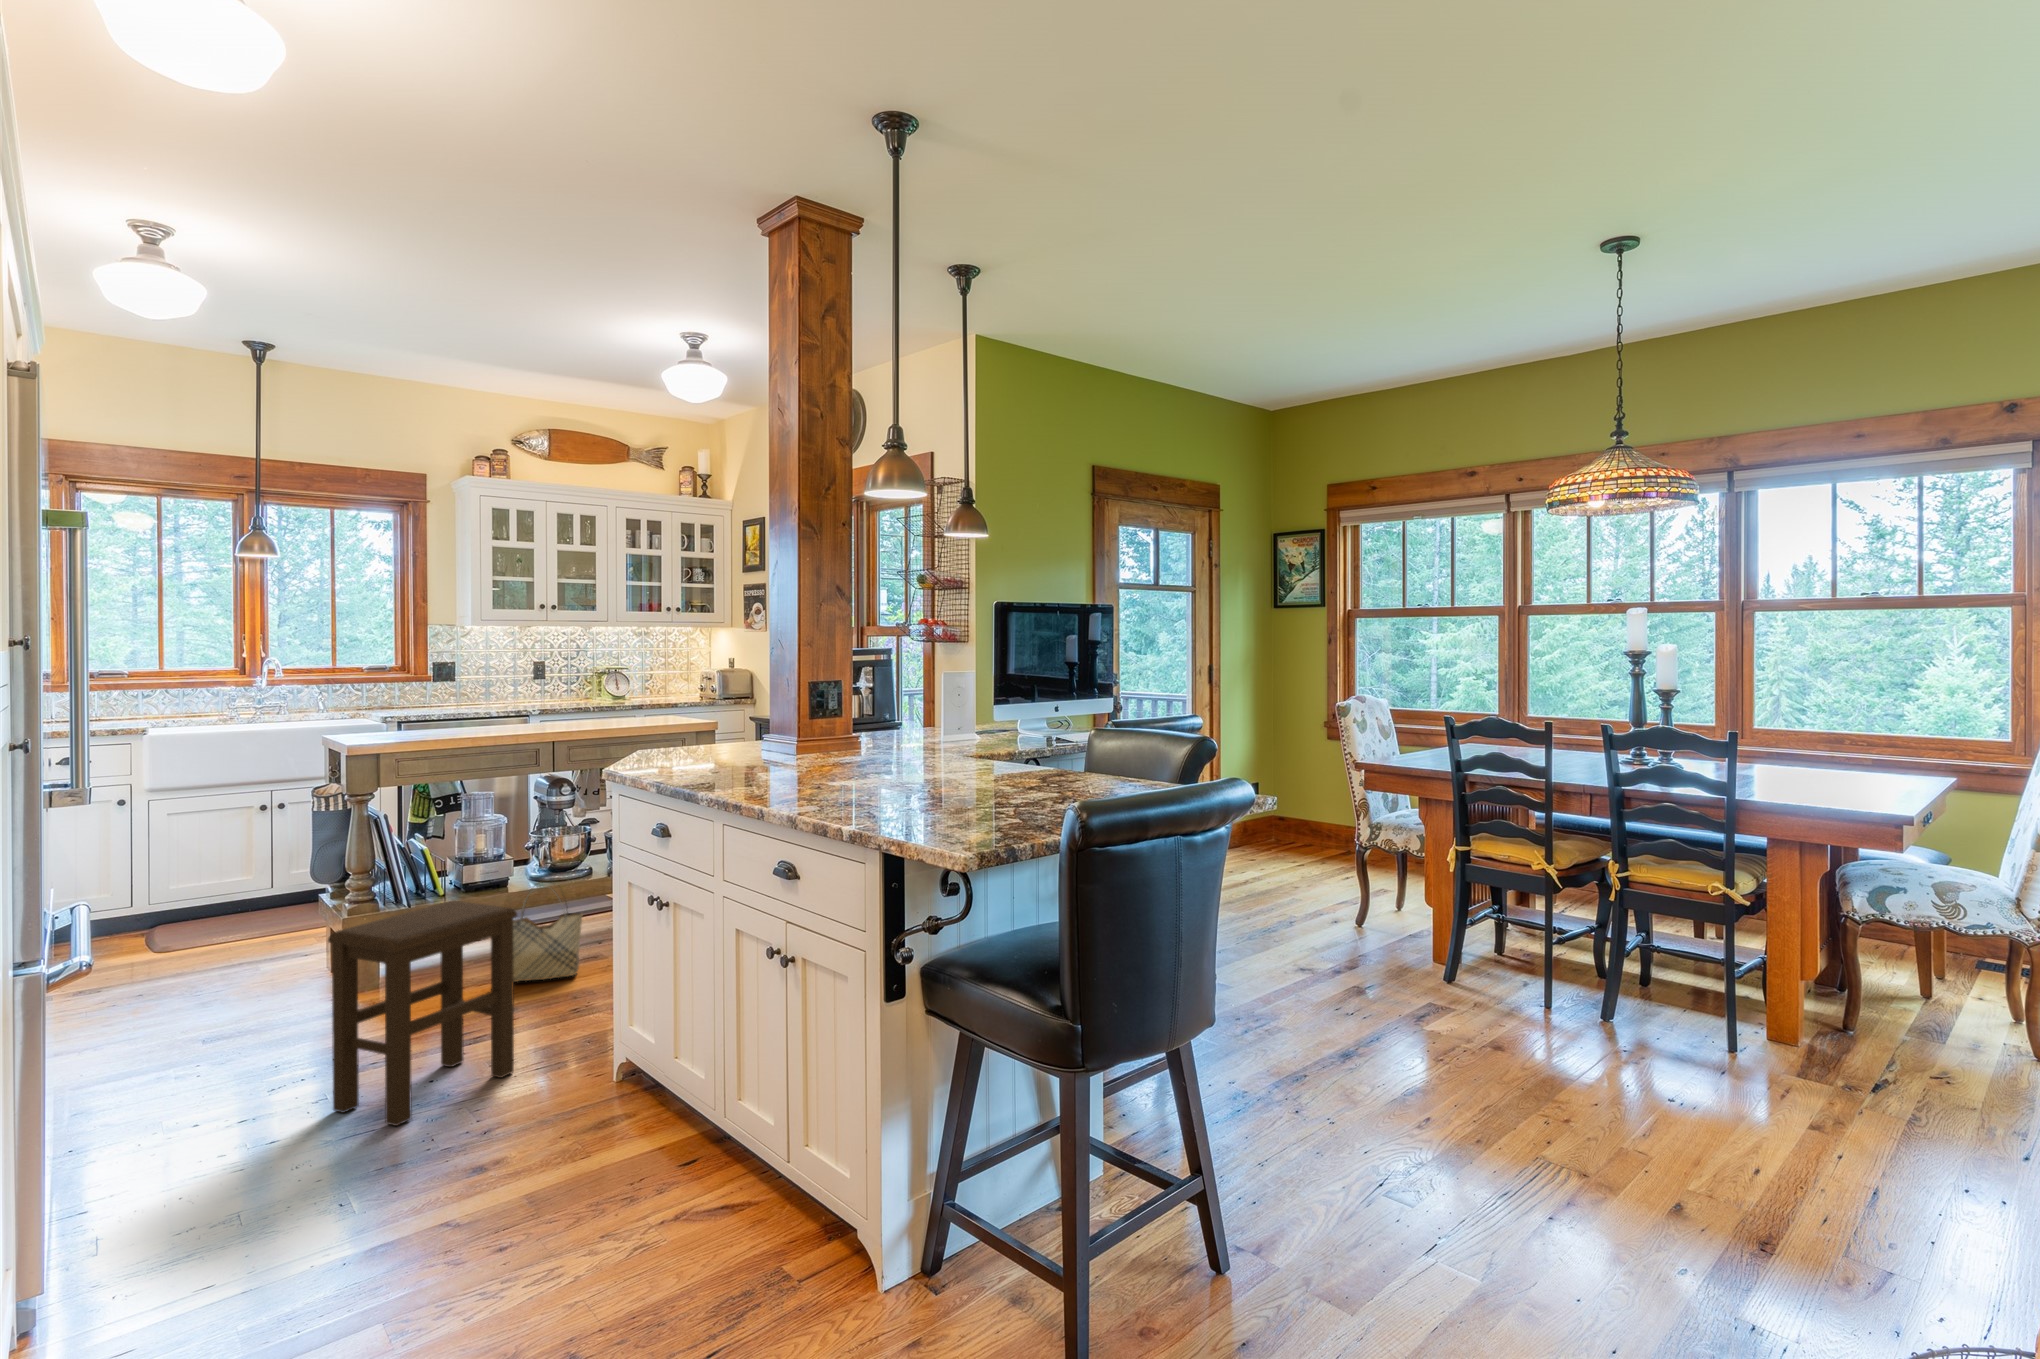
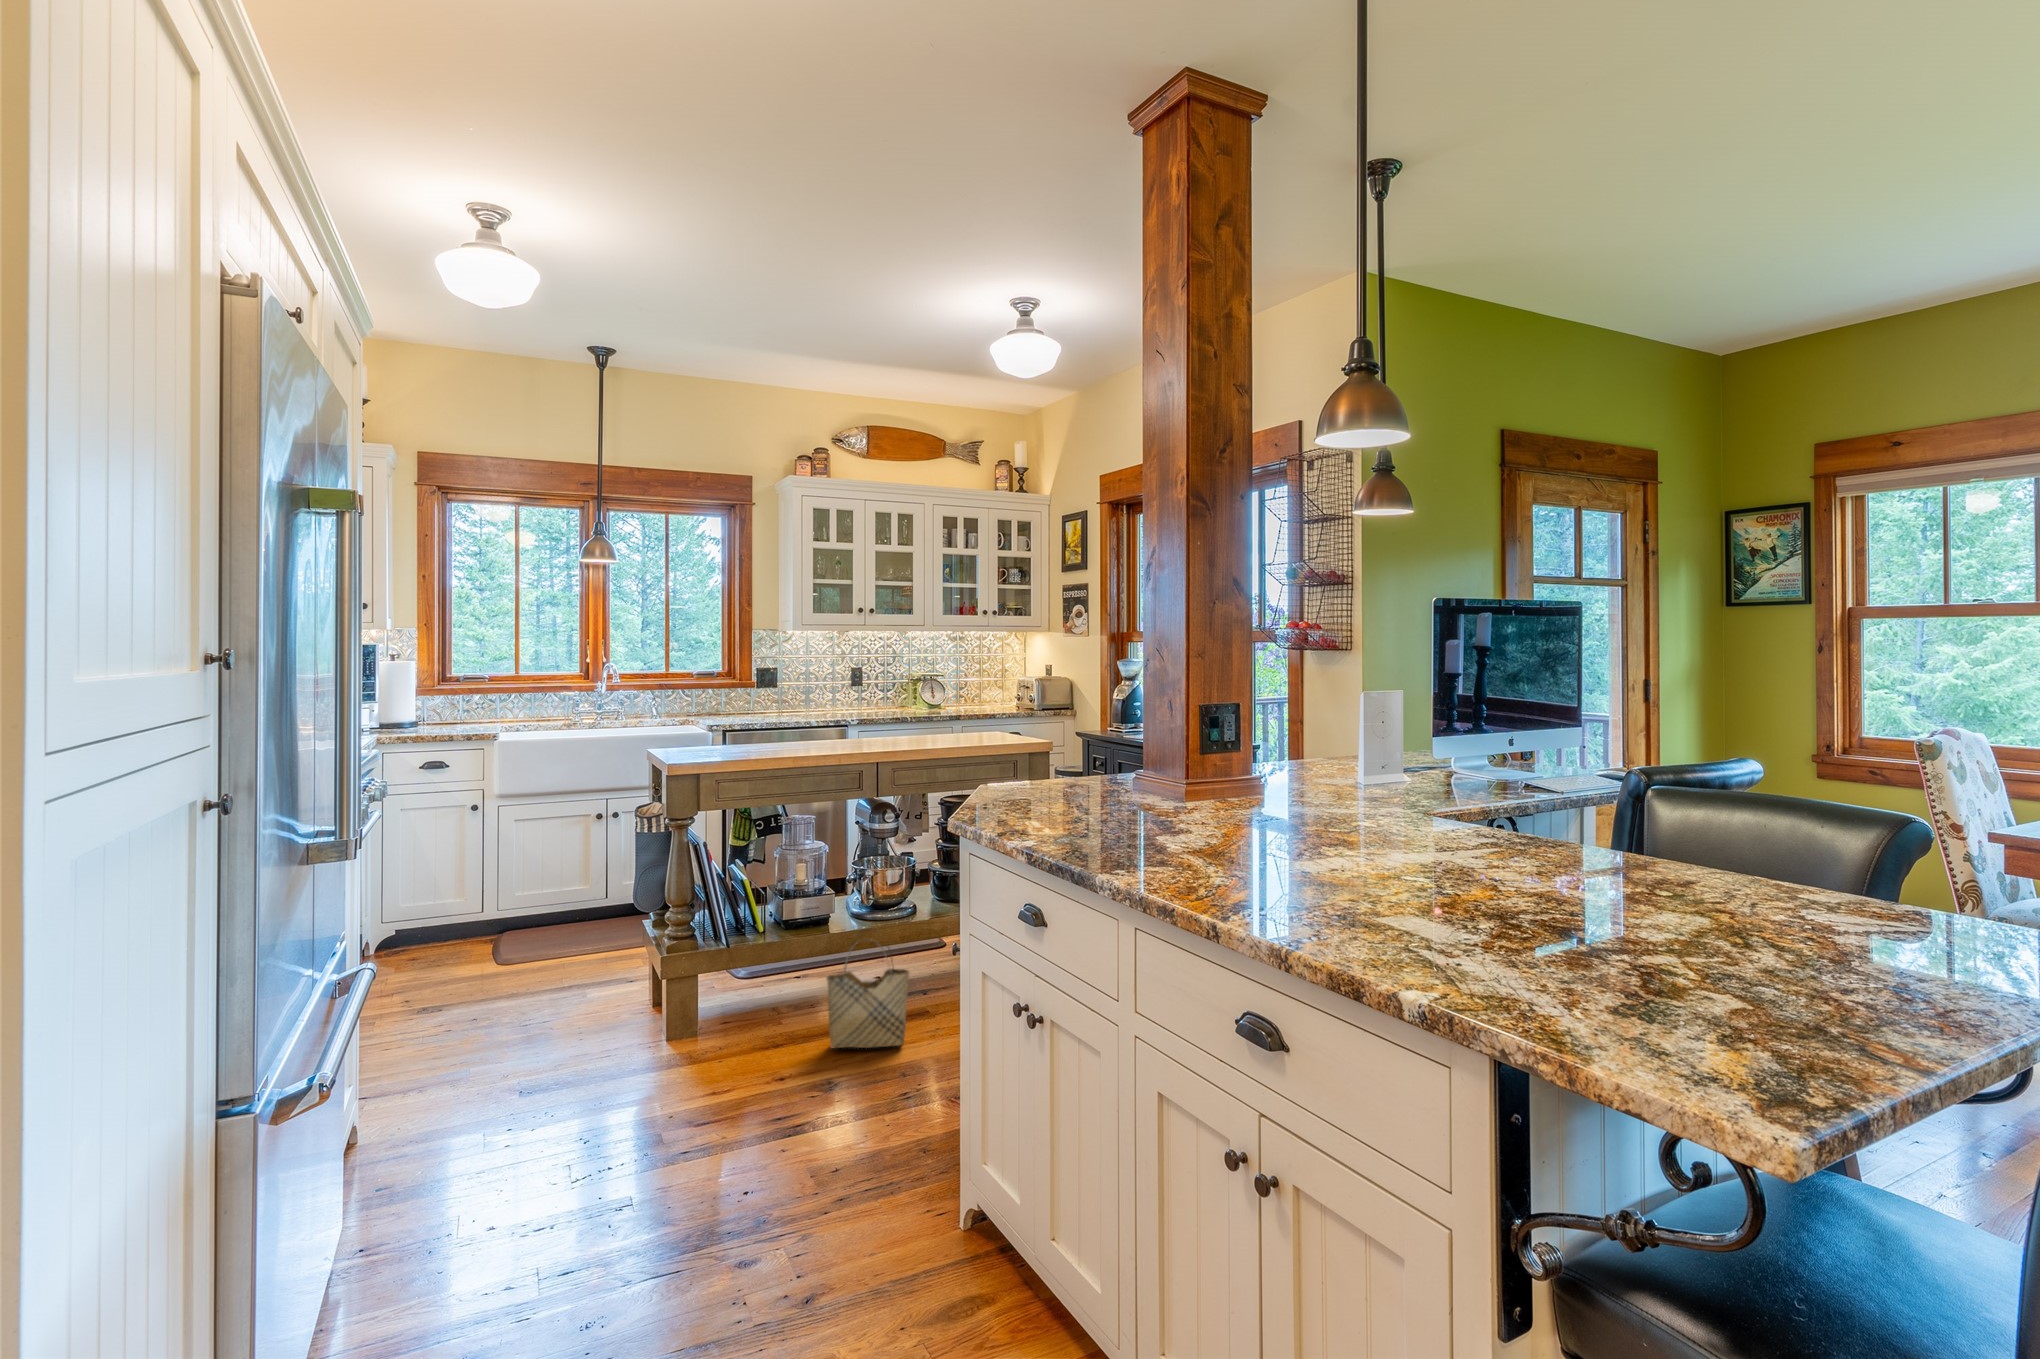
stool: present [328,901,517,1126] -> none [635,968,844,1269]

